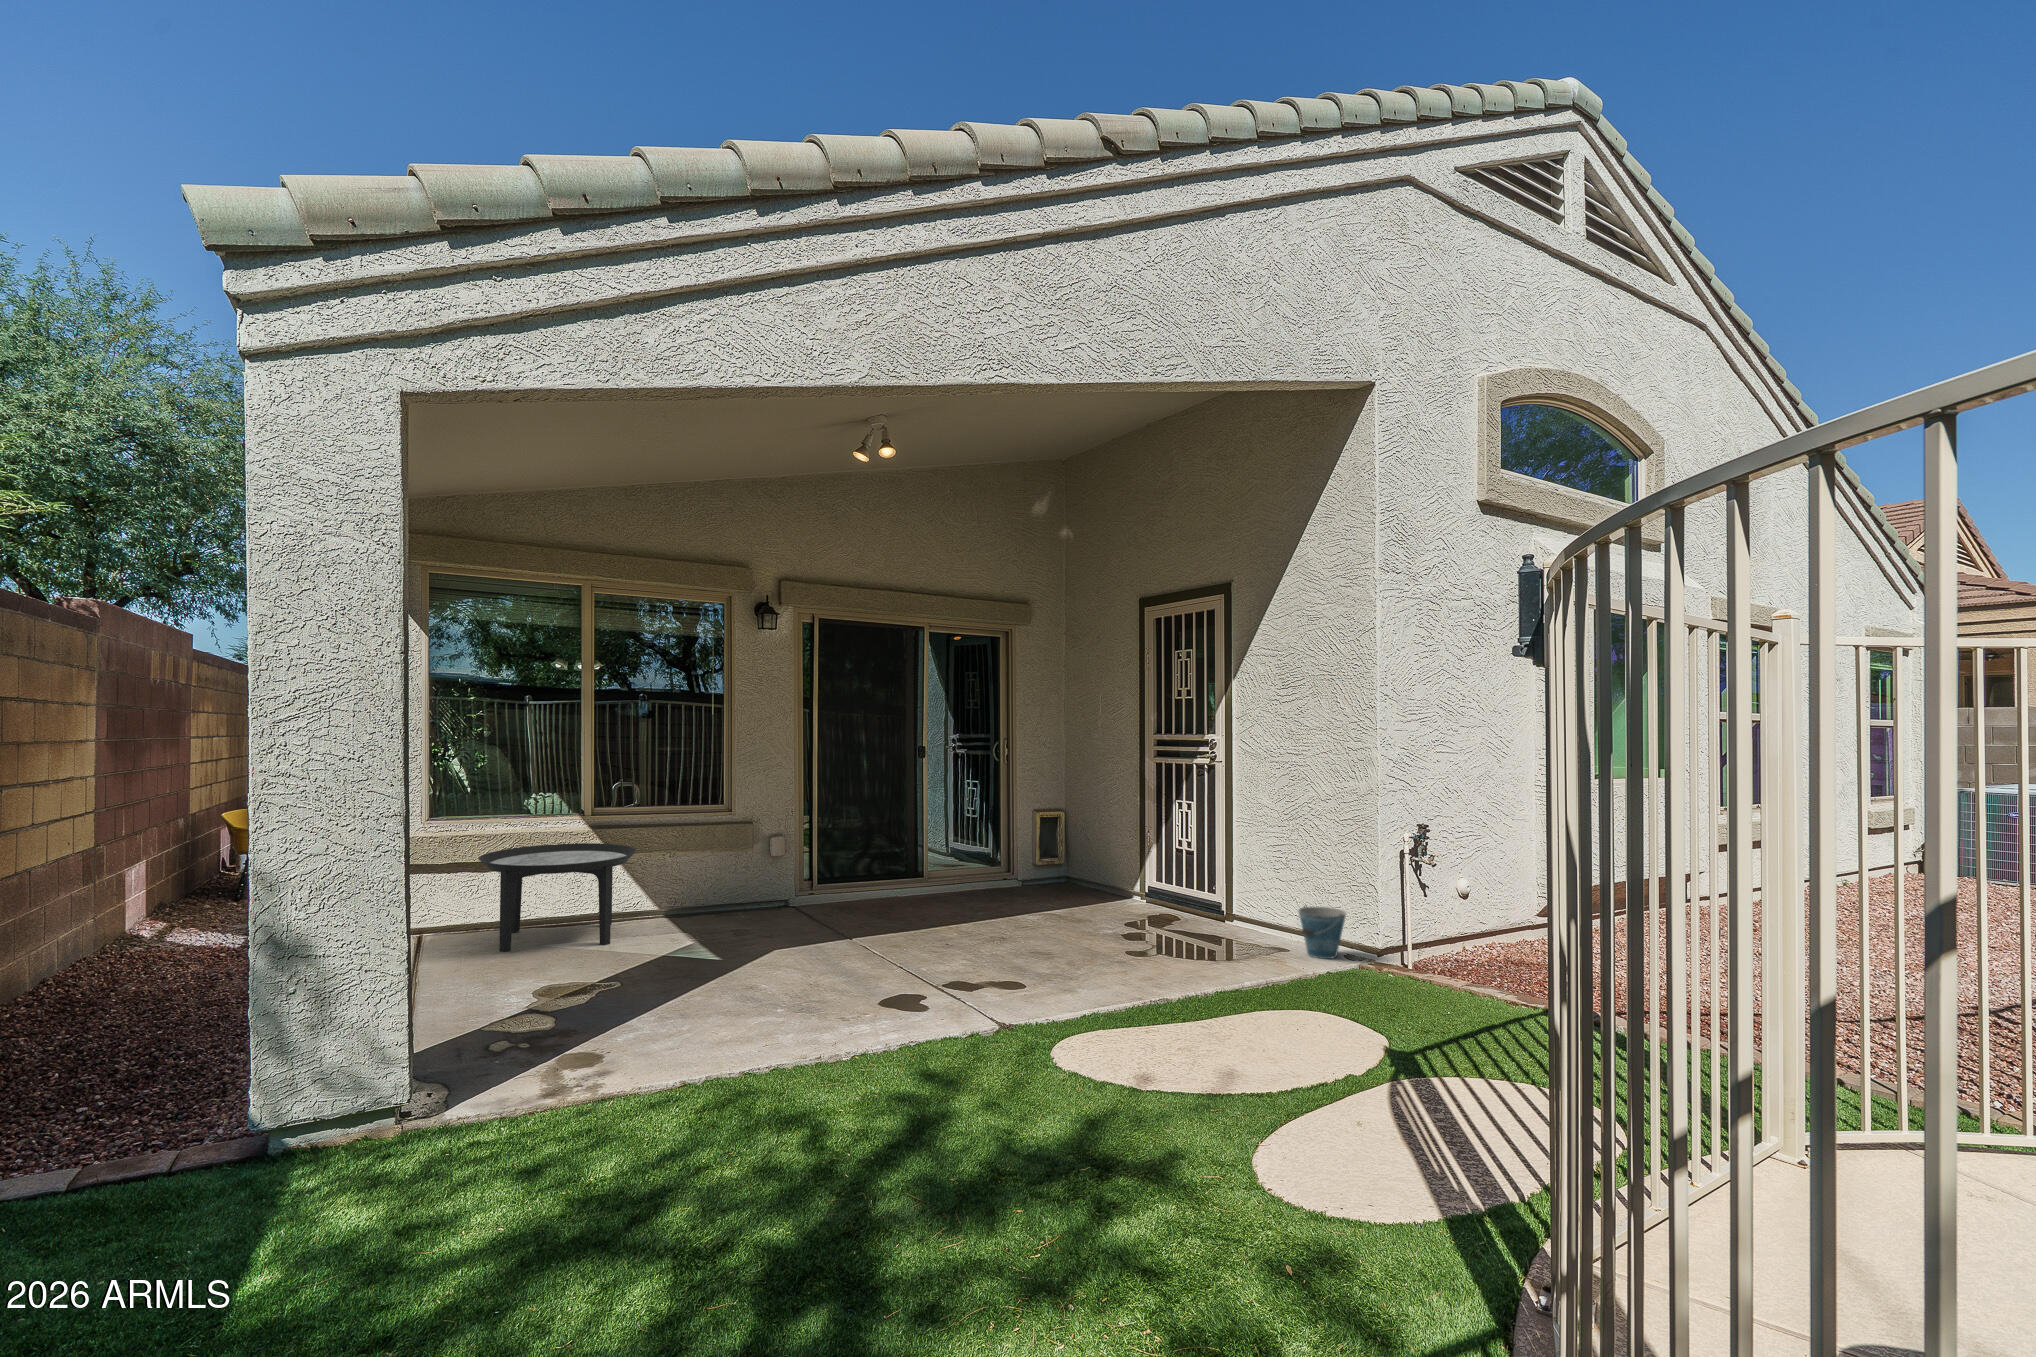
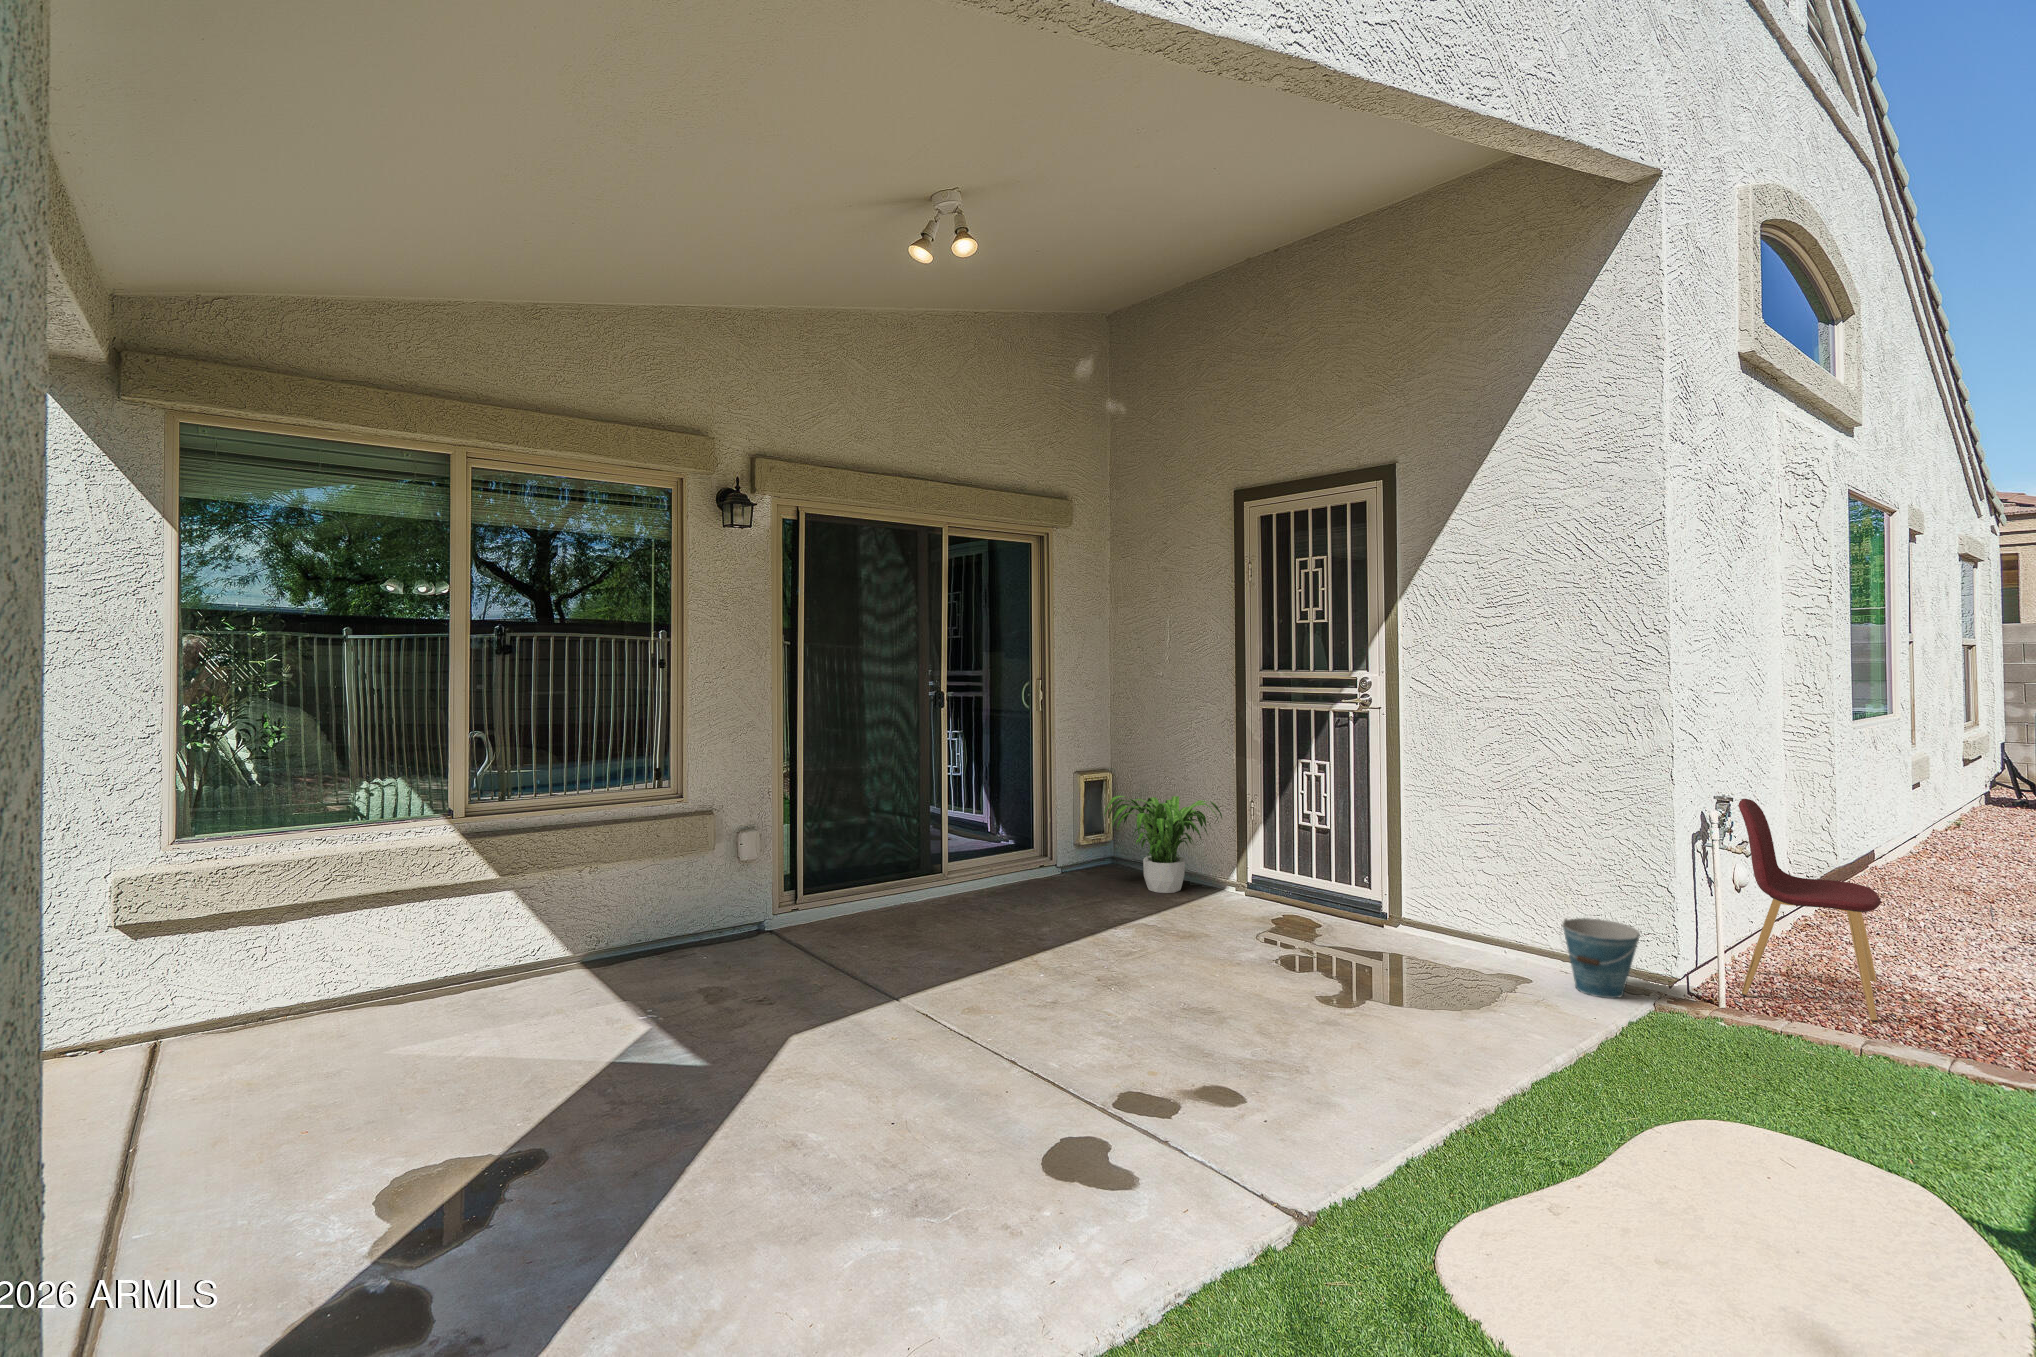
potted plant: none [1041,825,1128,898] -> present [1104,796,1222,893]
chair: none [1417,826,1518,976] -> present [1739,799,1881,1022]
round table: present [479,843,637,952] -> none [265,862,543,1071]

